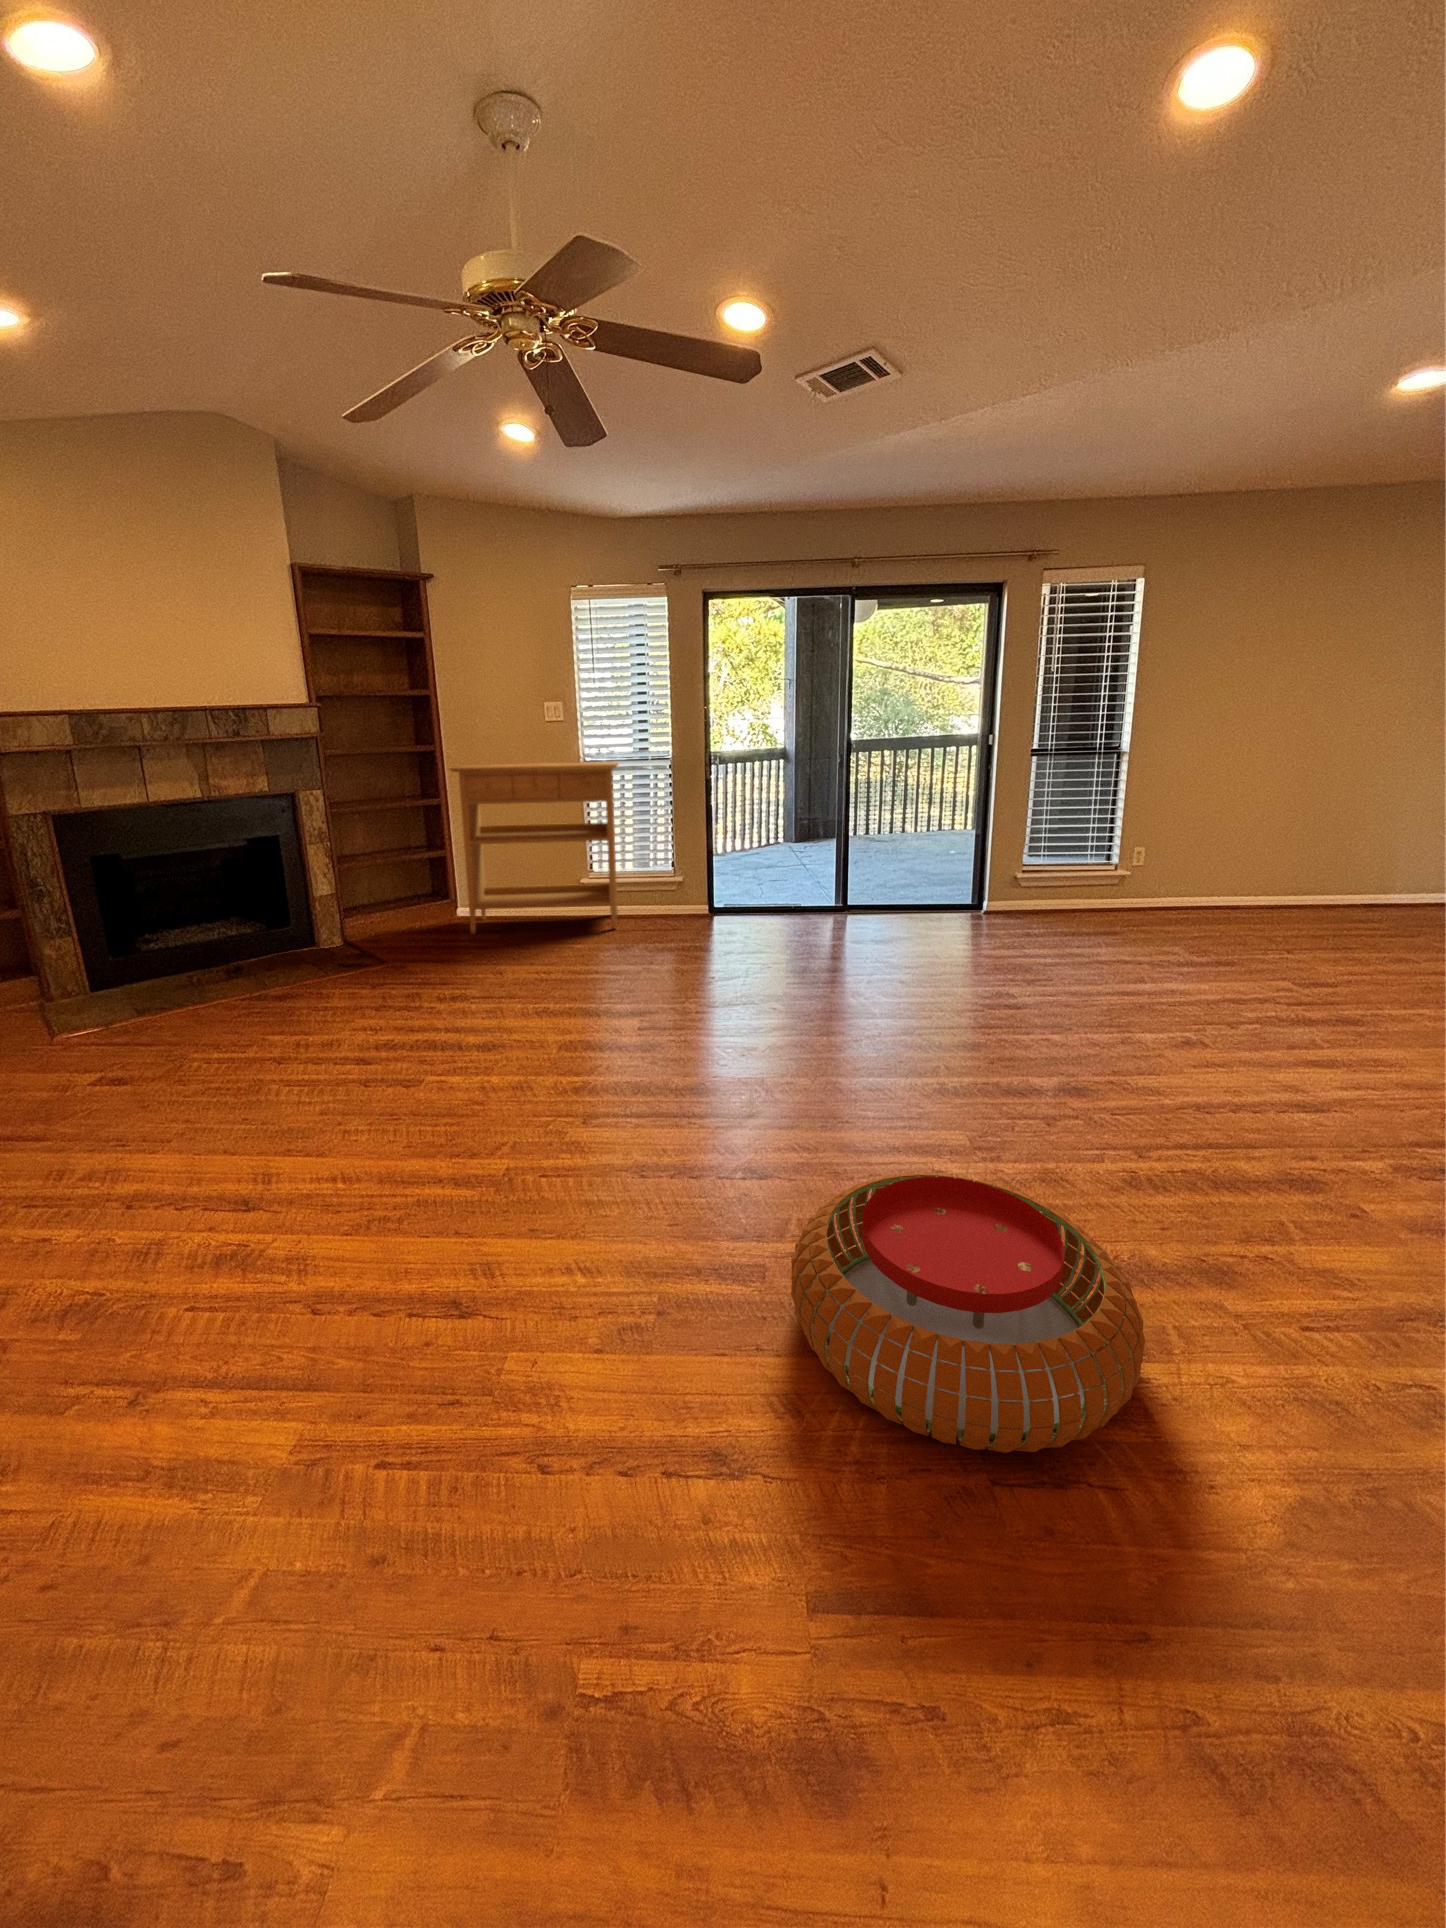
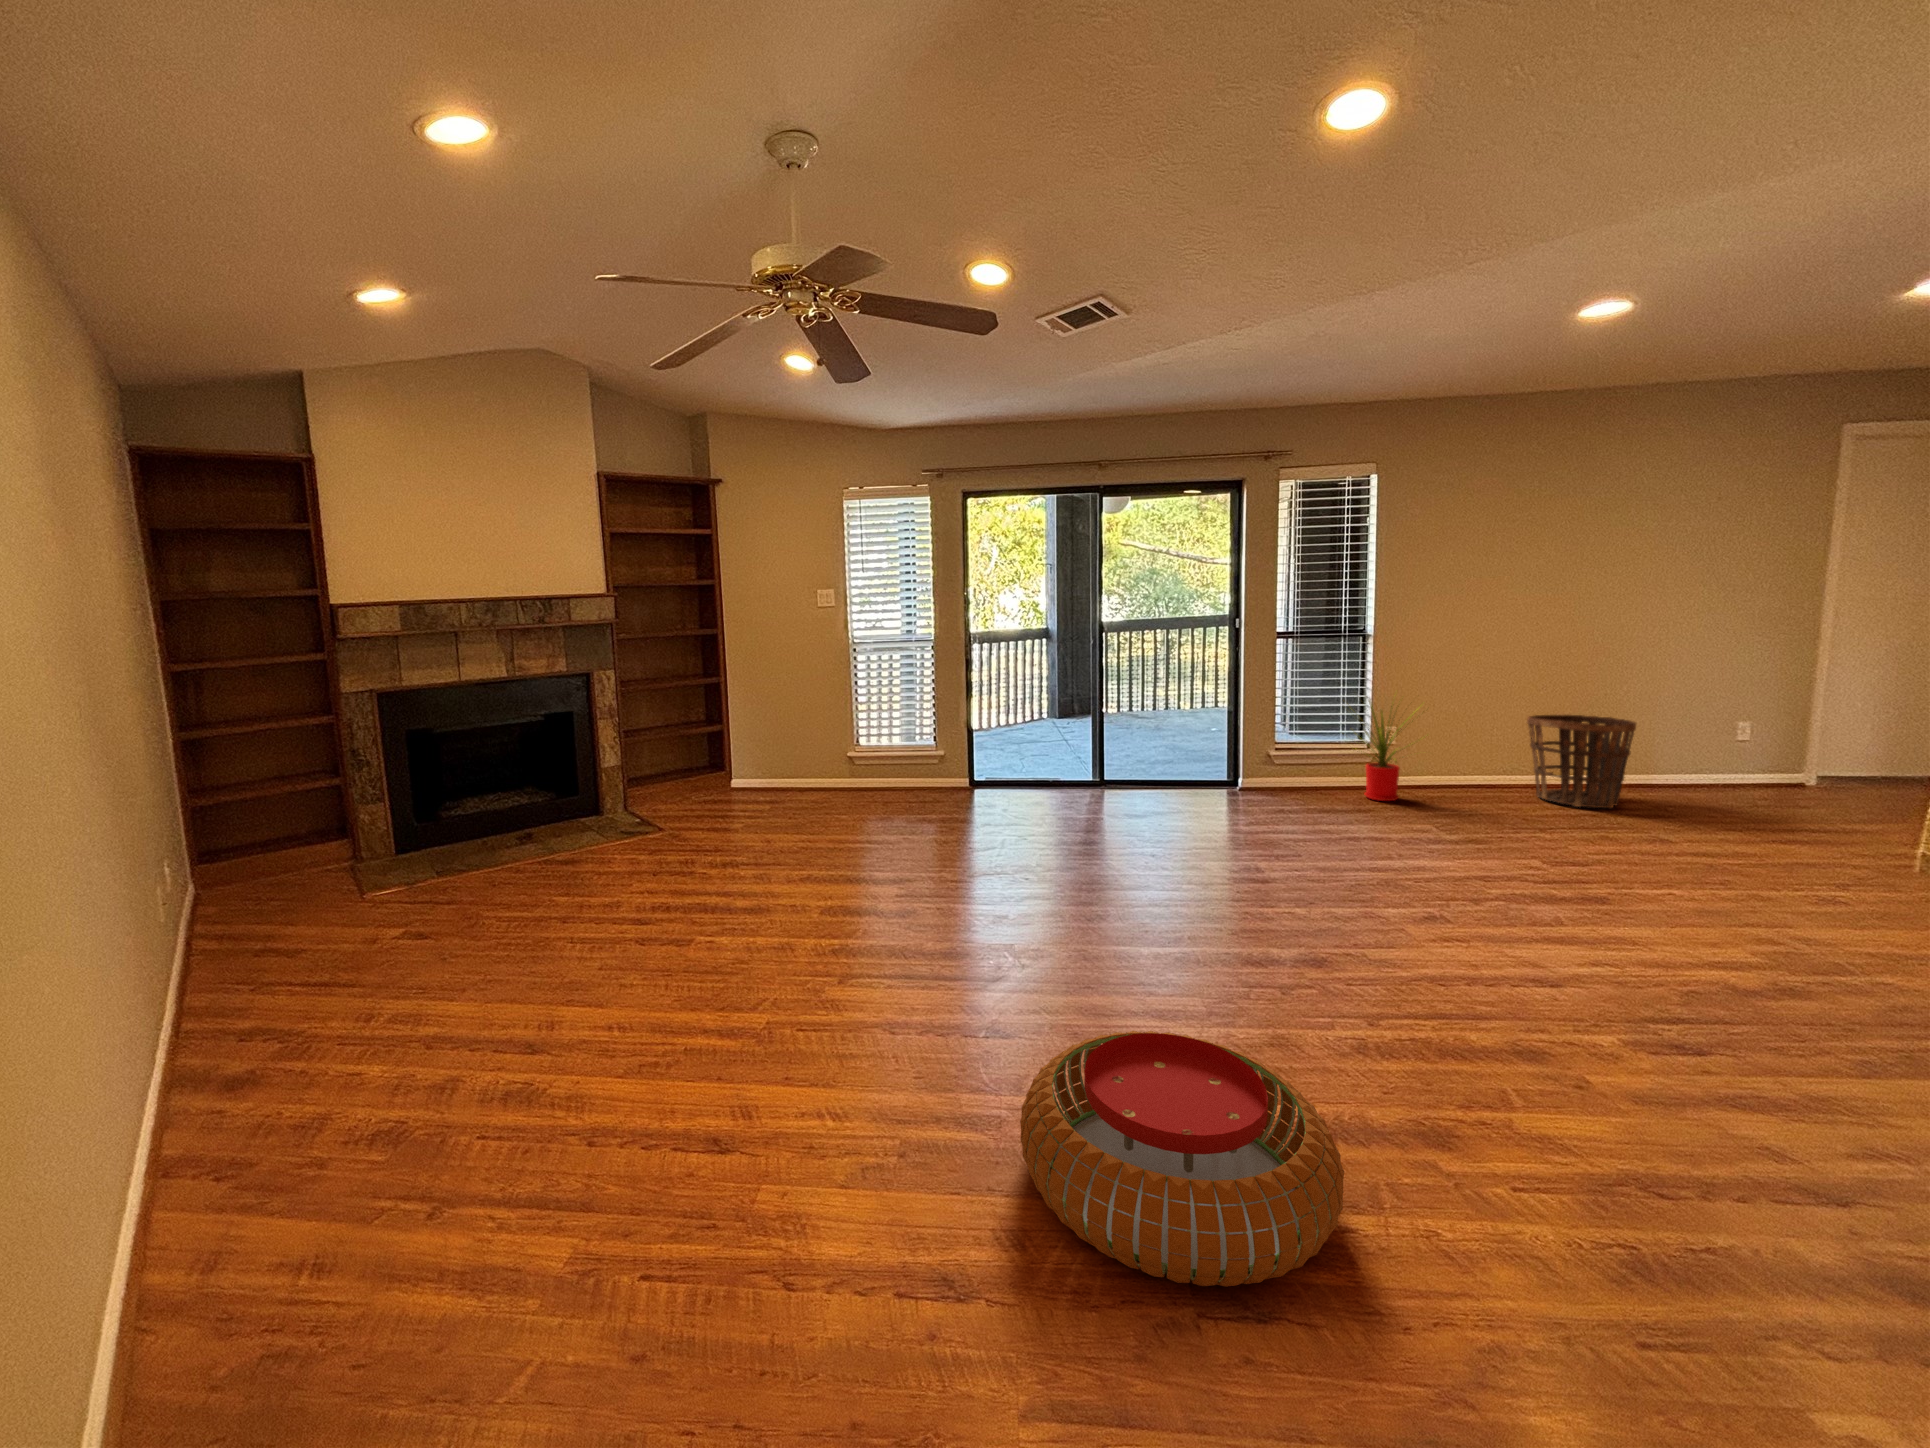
console table: present [450,762,619,933] -> none [727,643,886,805]
house plant: none [1084,810,1178,923] -> present [1347,700,1413,801]
basket: none [1269,835,1378,928] -> present [1527,715,1636,808]

